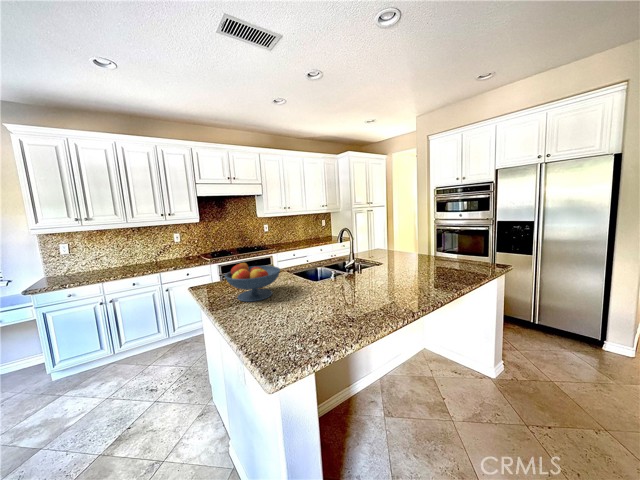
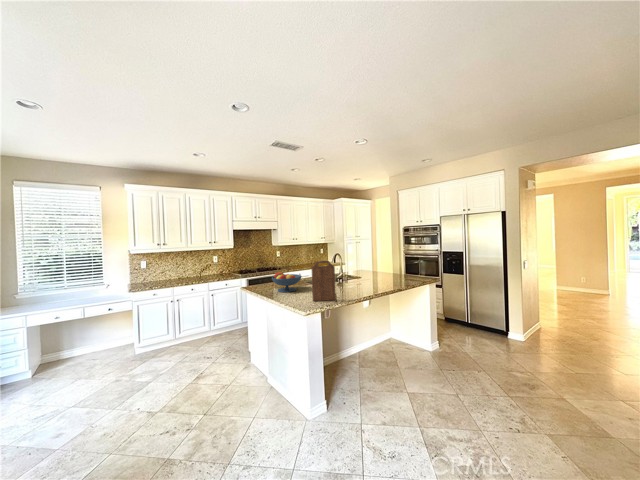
cutting board: none [287,247,342,336] -> present [312,261,336,301]

